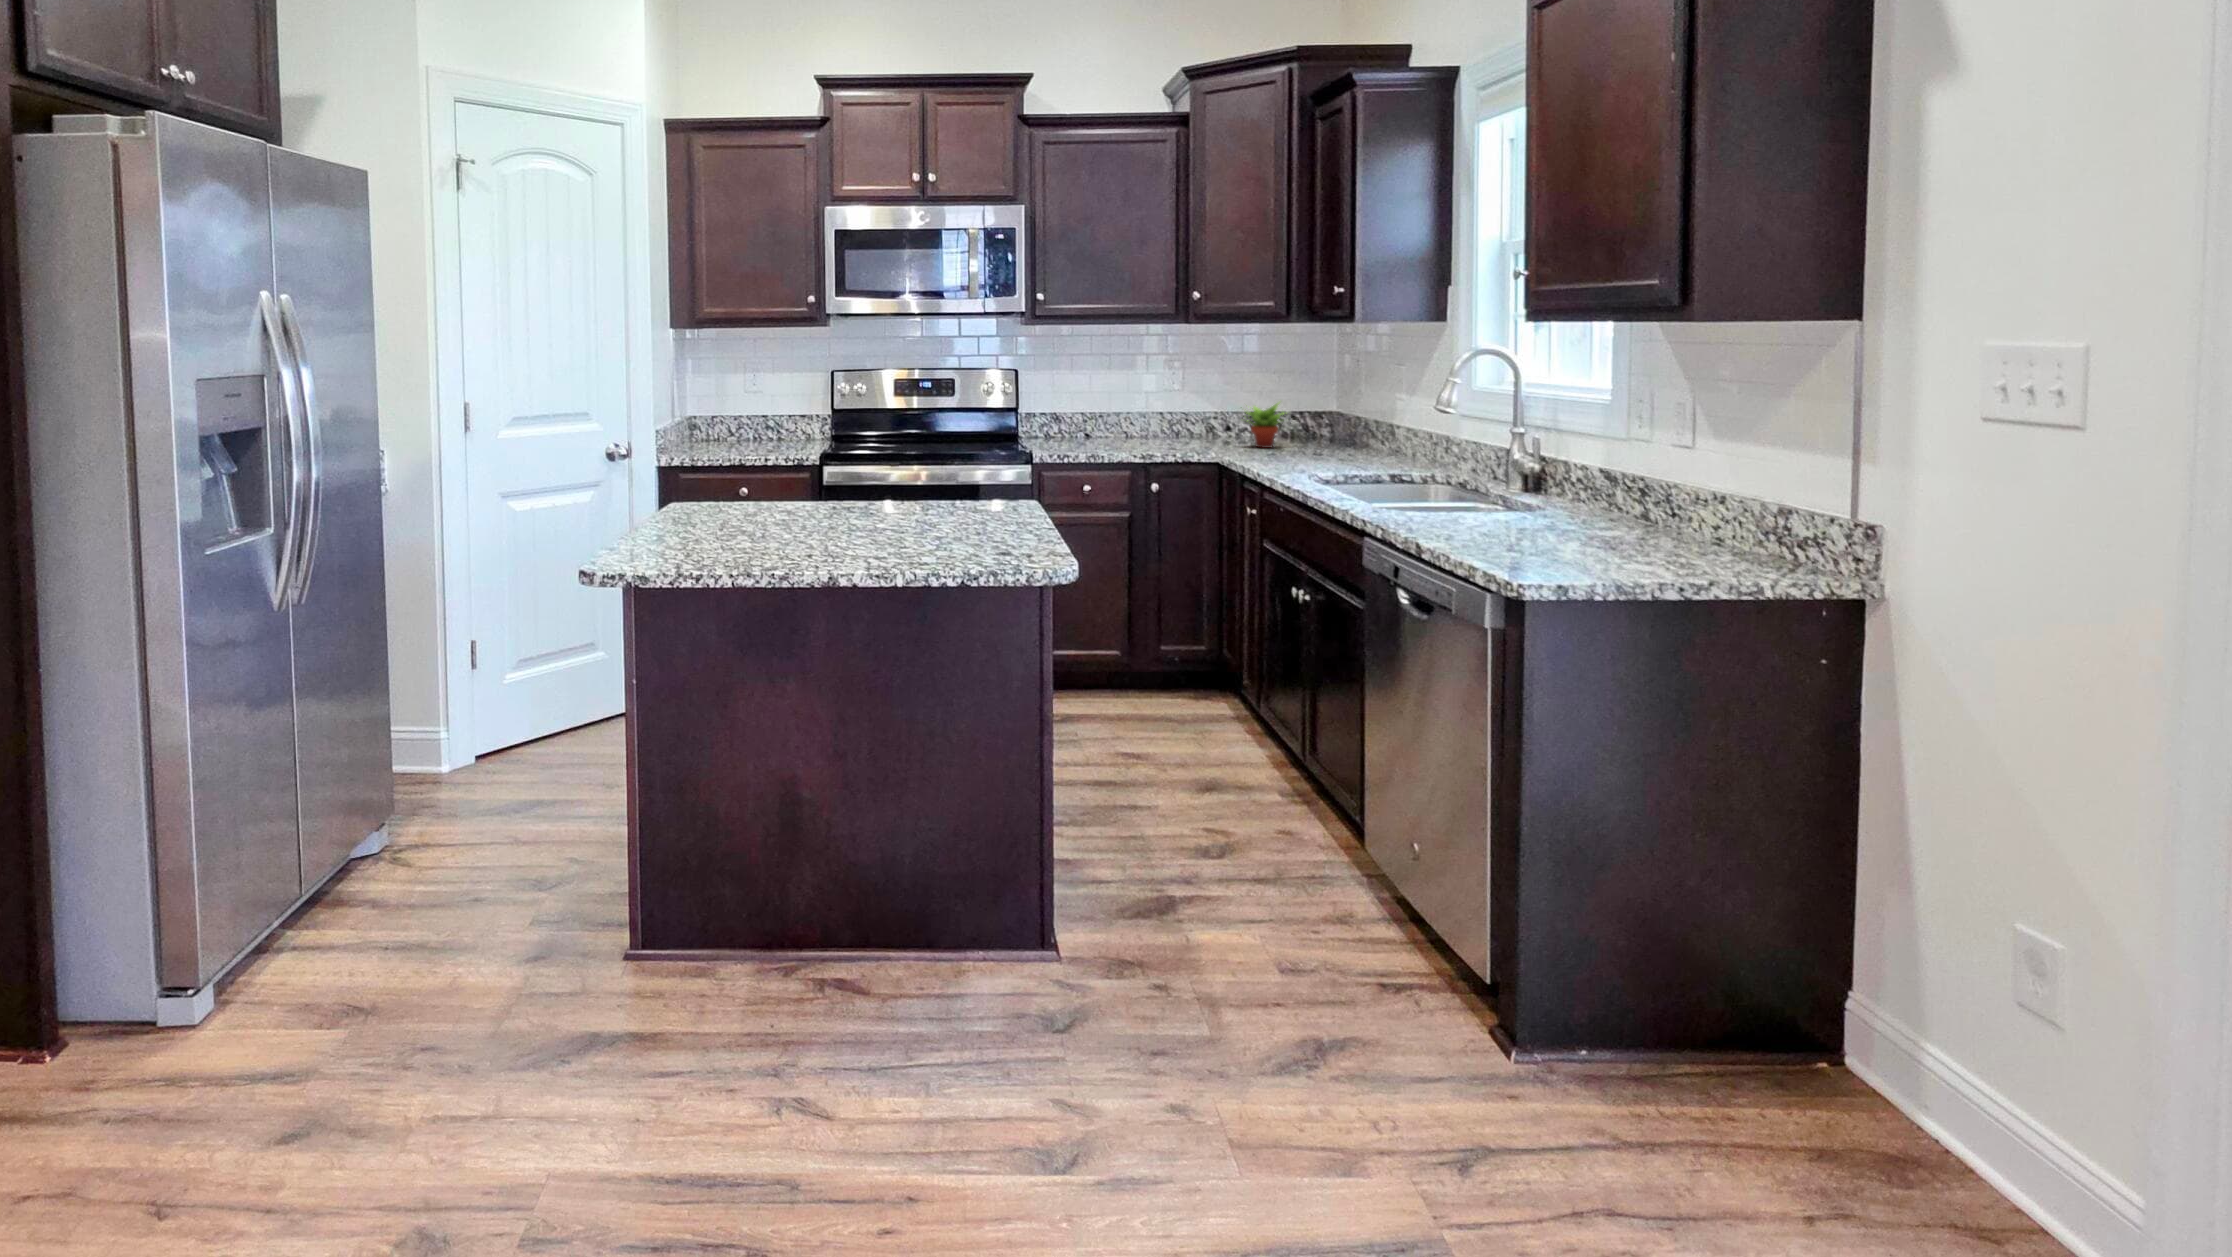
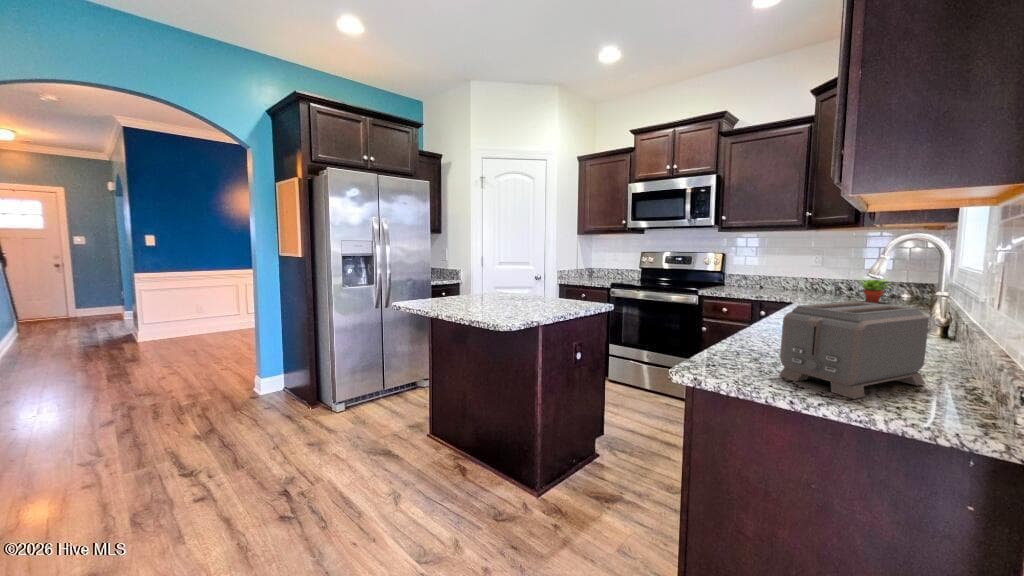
toaster: none [1573,445,1712,571] -> present [779,301,929,399]

